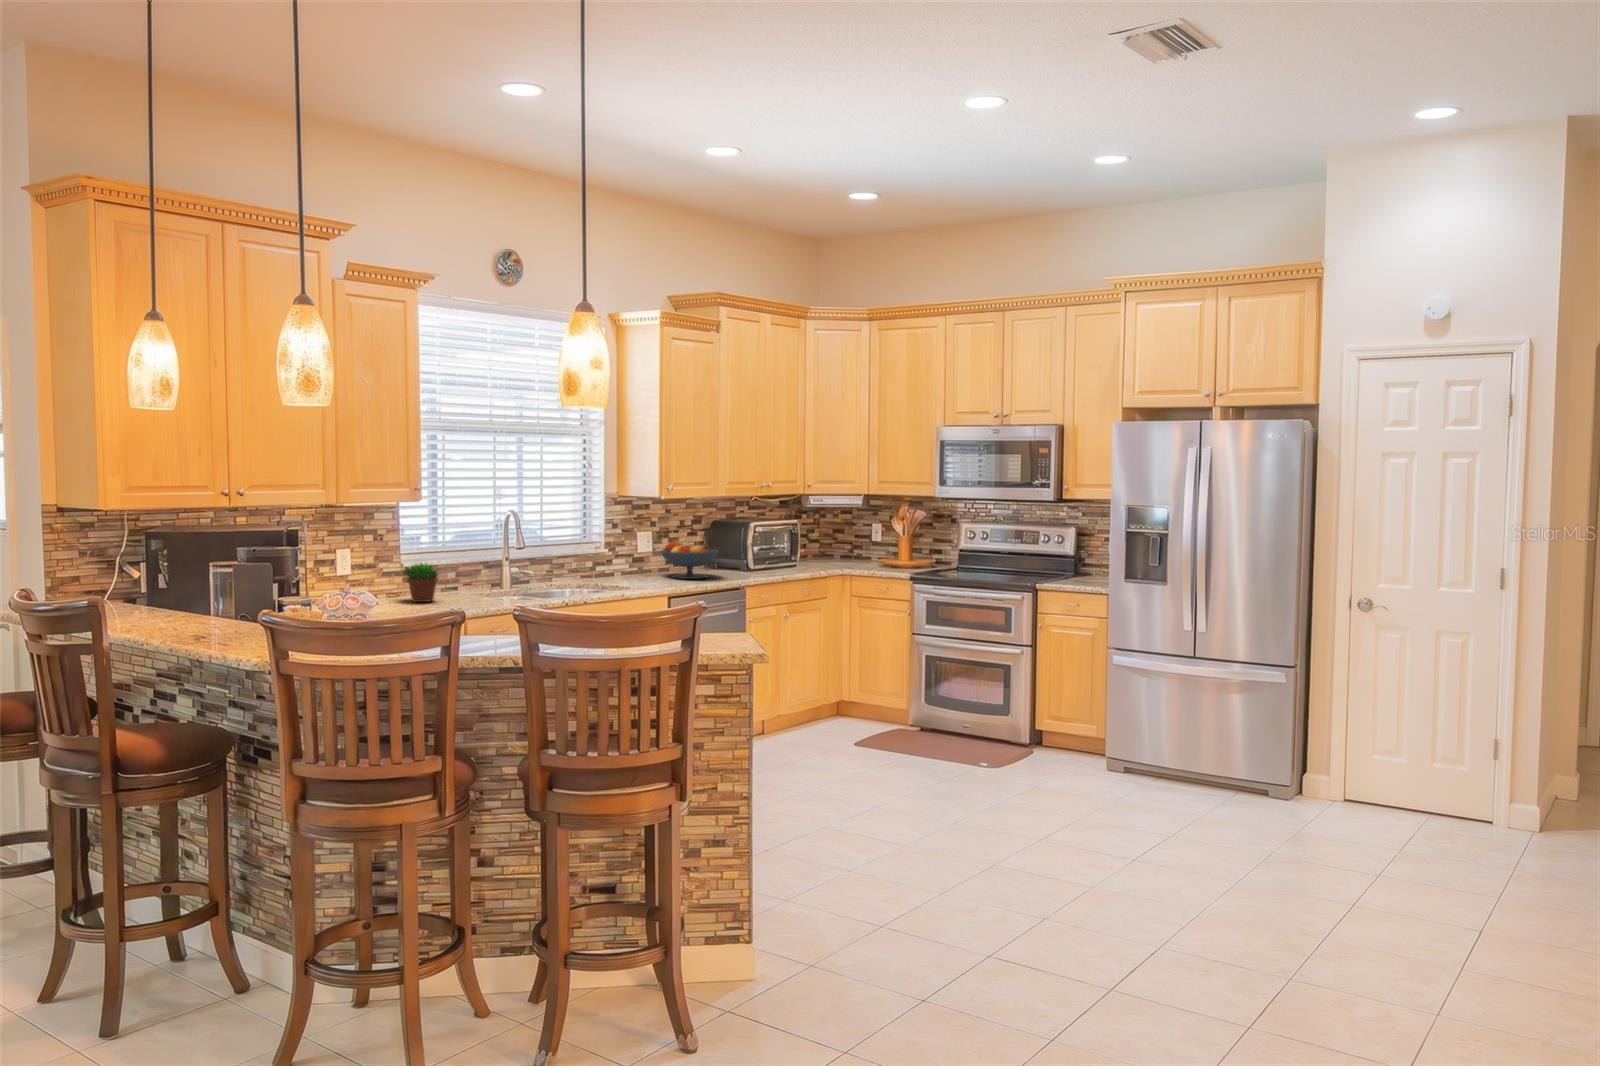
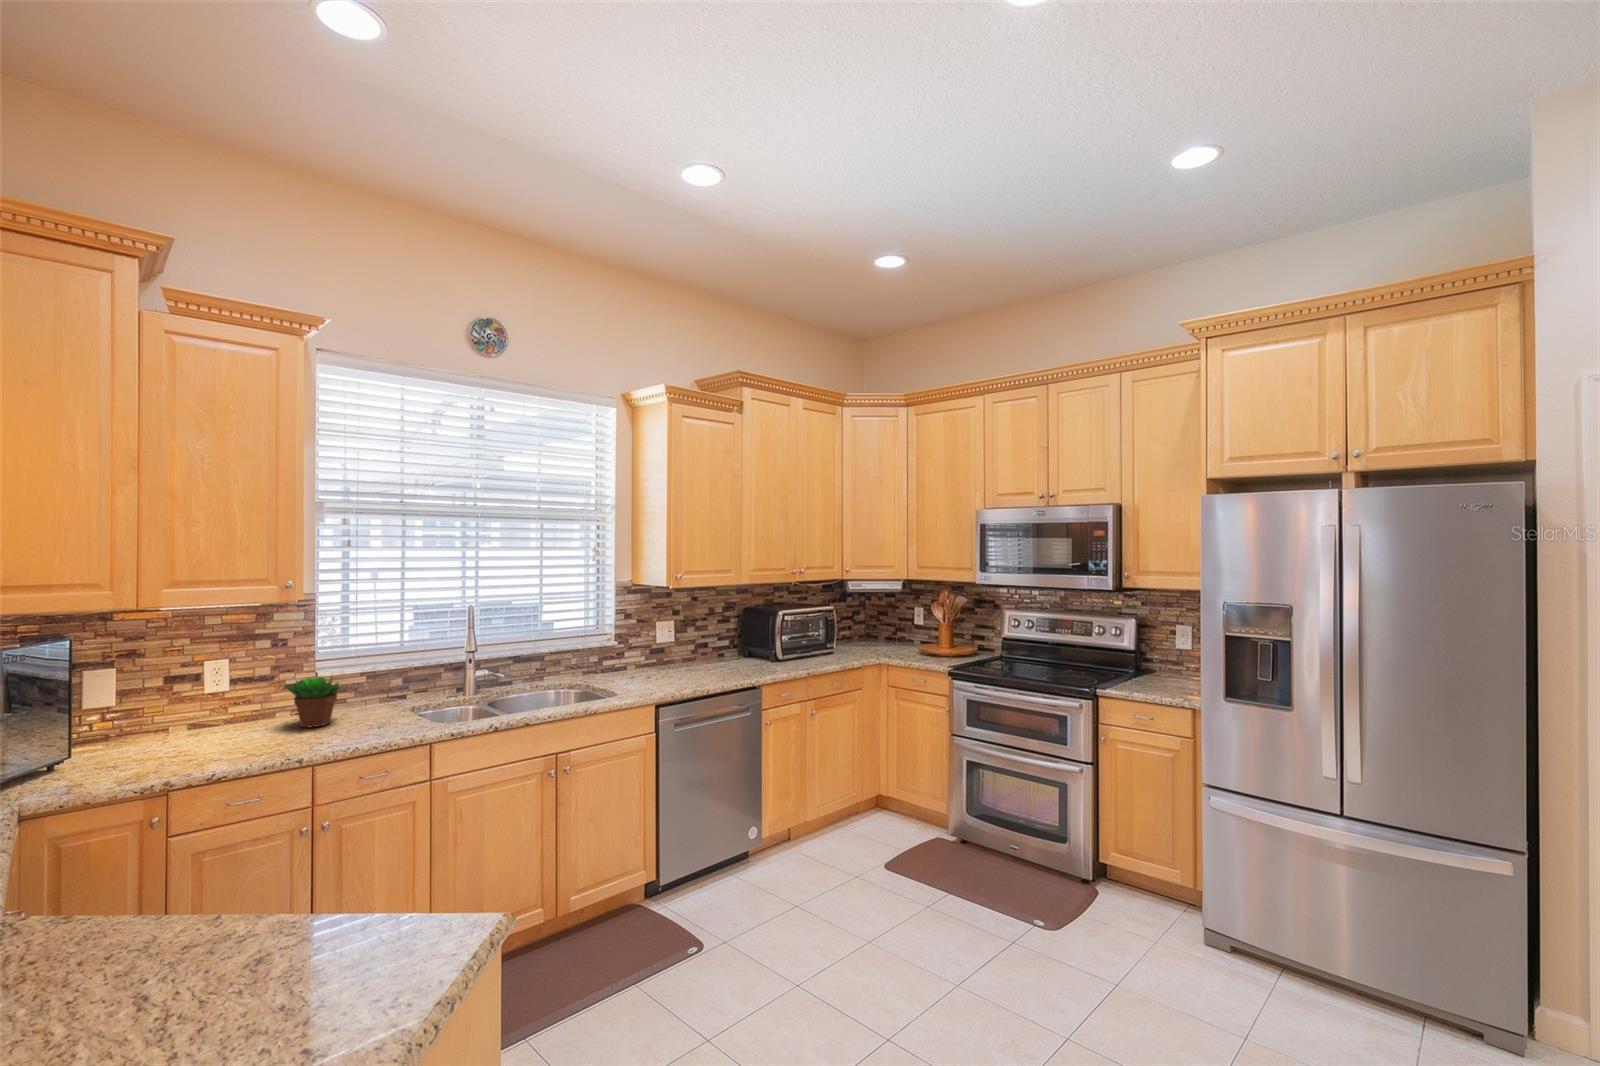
fruit bowl: present [661,541,718,579] -> none [673,631,736,675]

